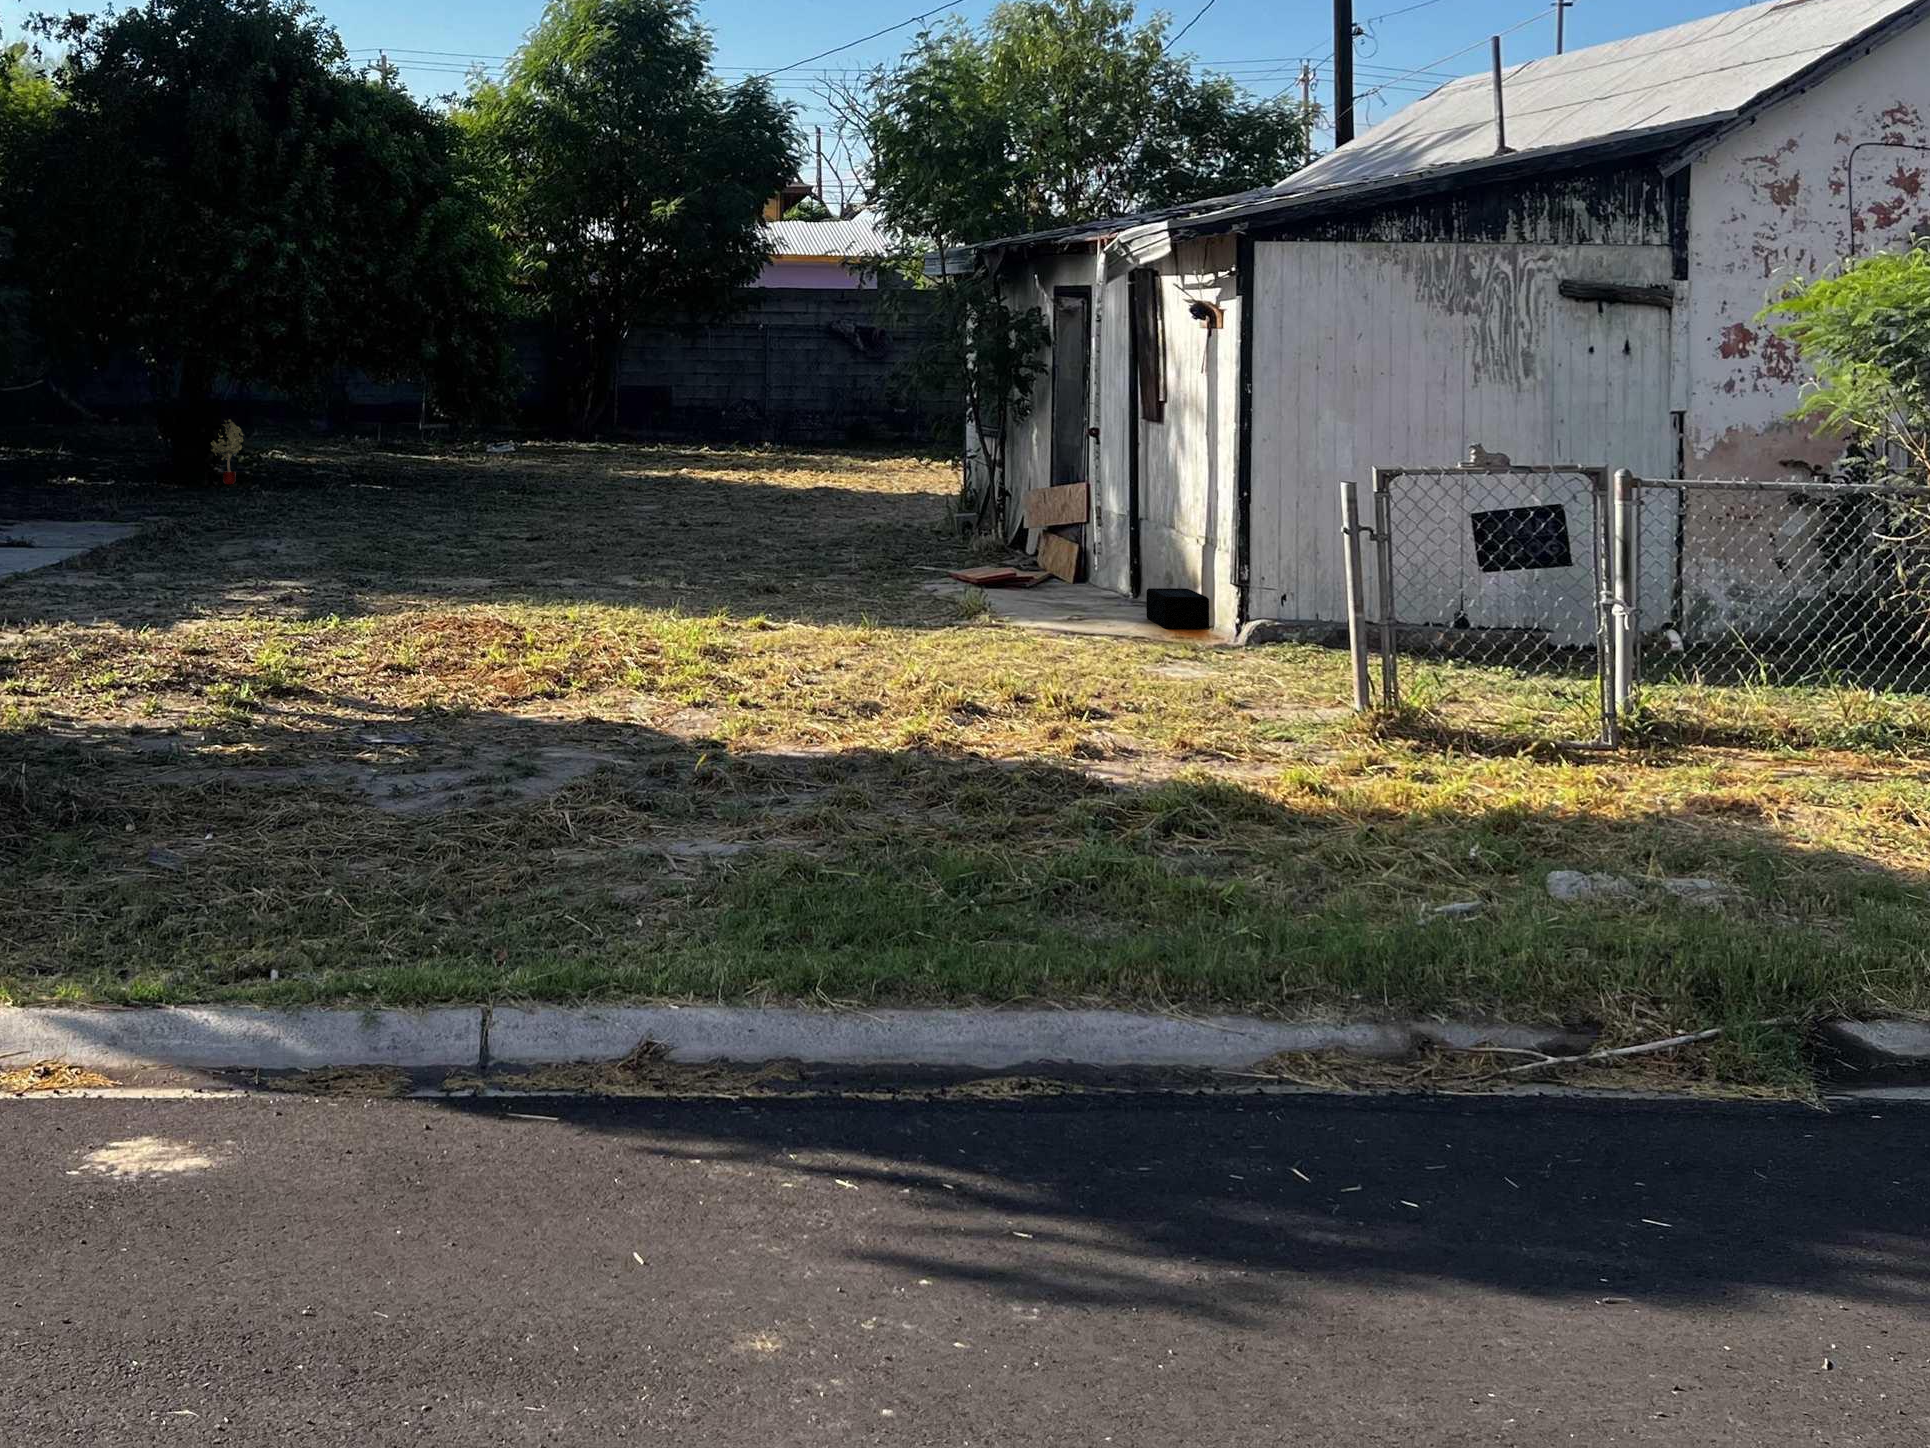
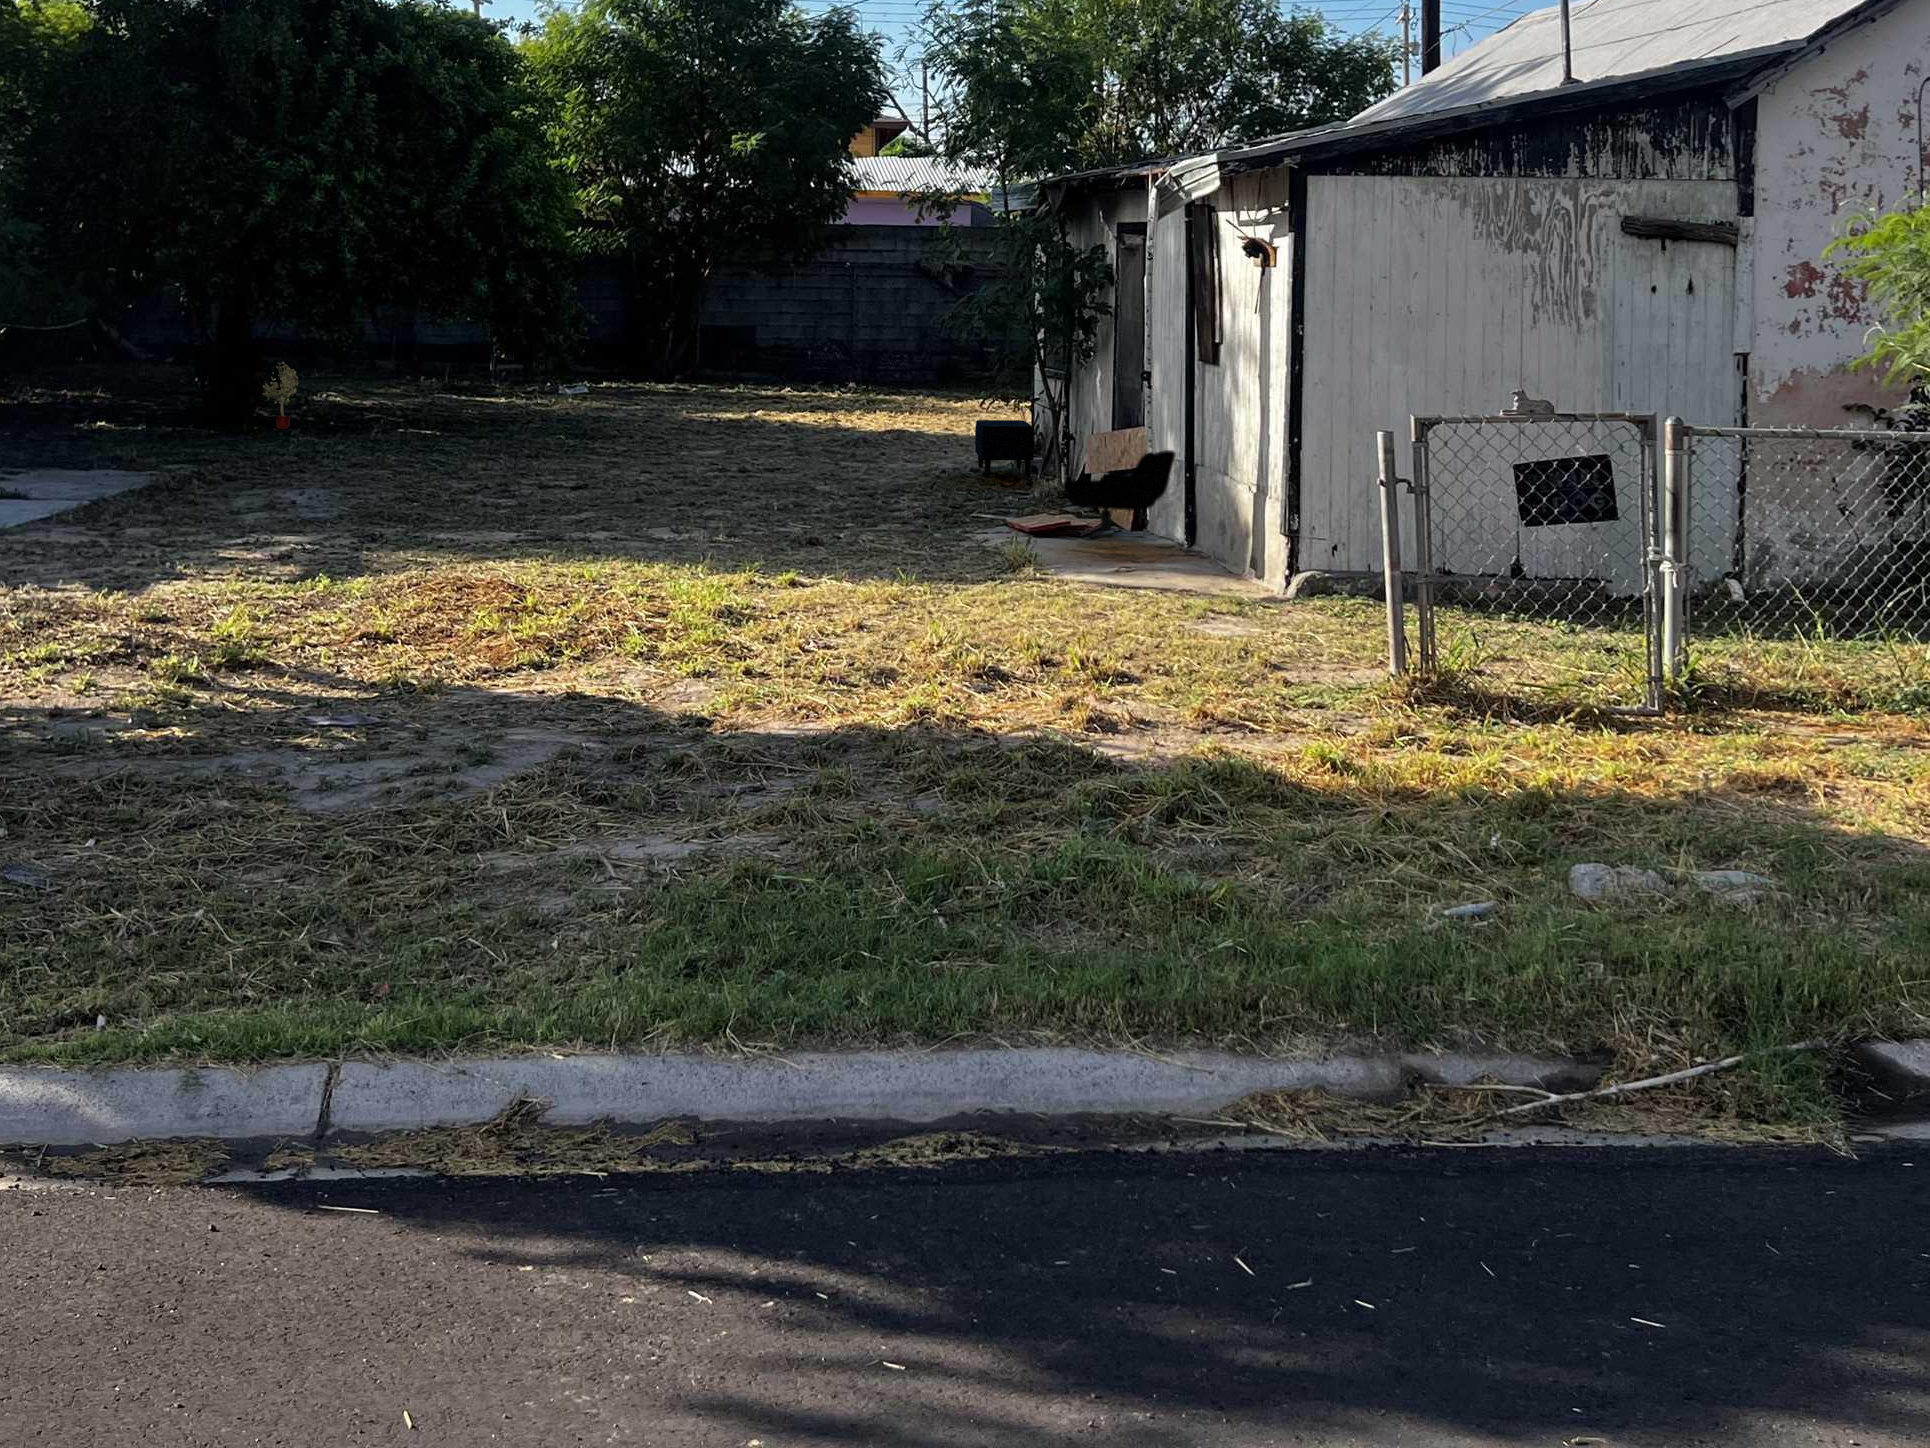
bench: none [907,476,967,531] -> present [975,420,1034,476]
lounge chair: none [1010,504,1119,589] -> present [1064,450,1176,538]
woven basket: present [1146,588,1209,629] -> none [1197,538,1260,580]

